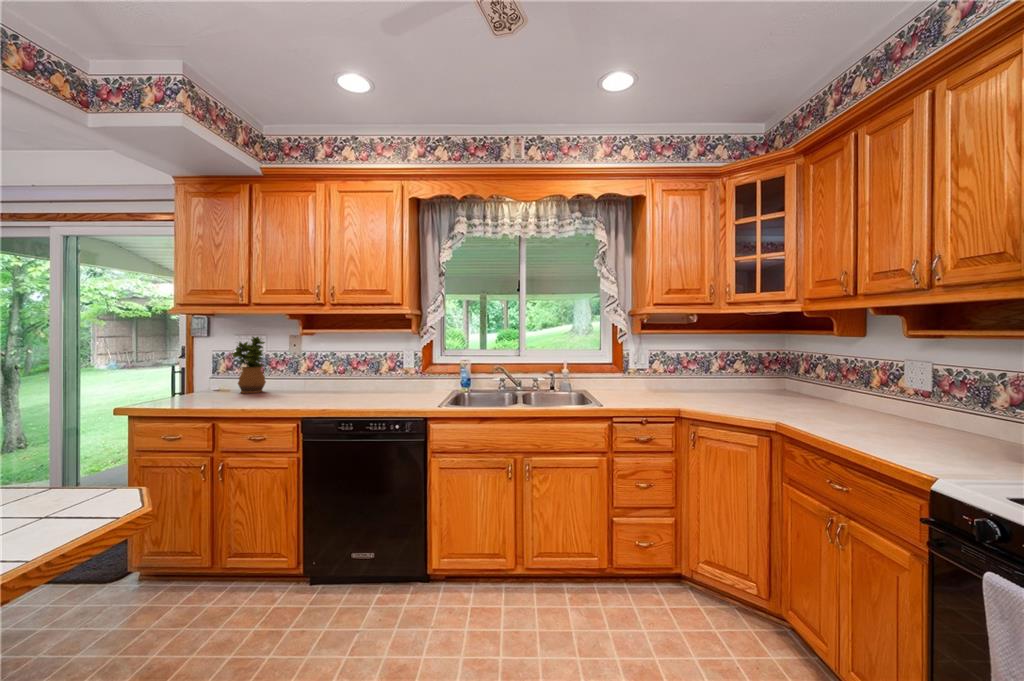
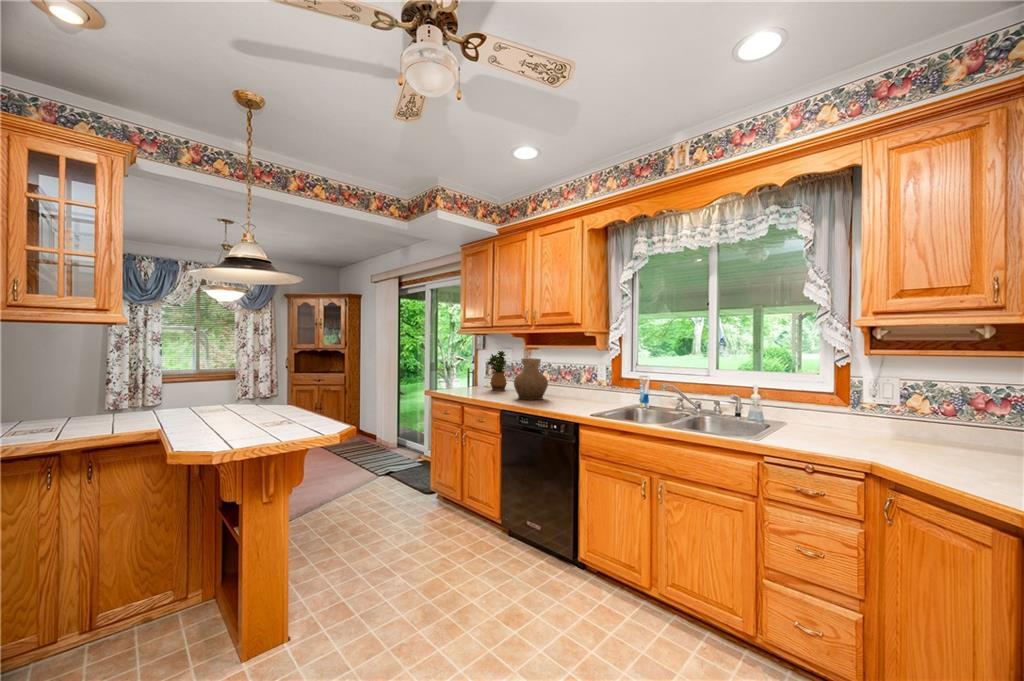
vase: none [302,345,351,399] -> present [514,358,548,400]

